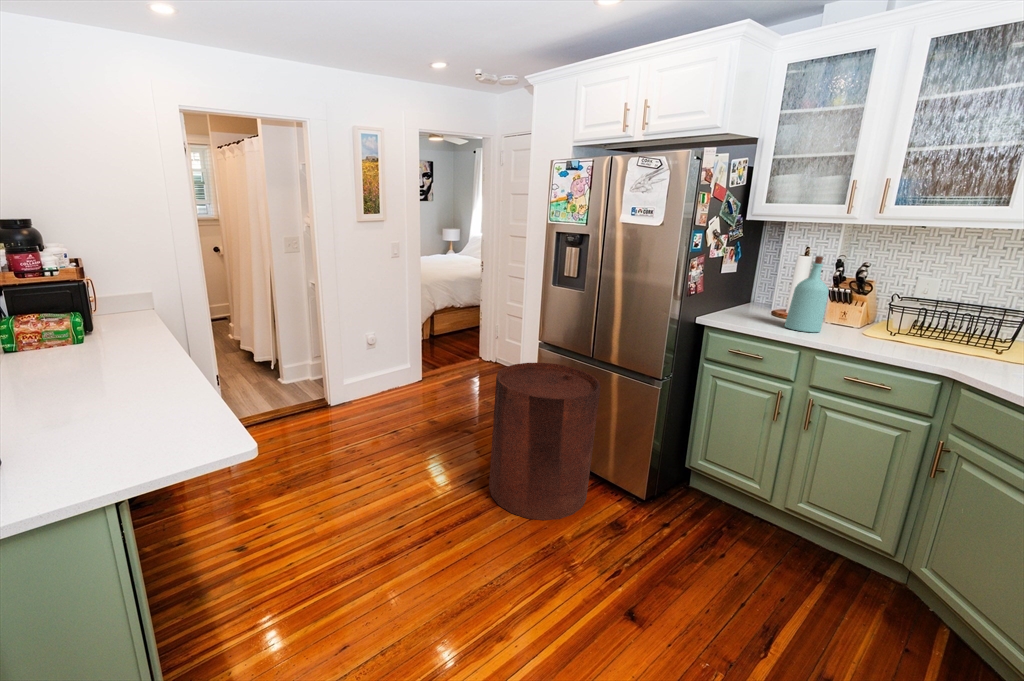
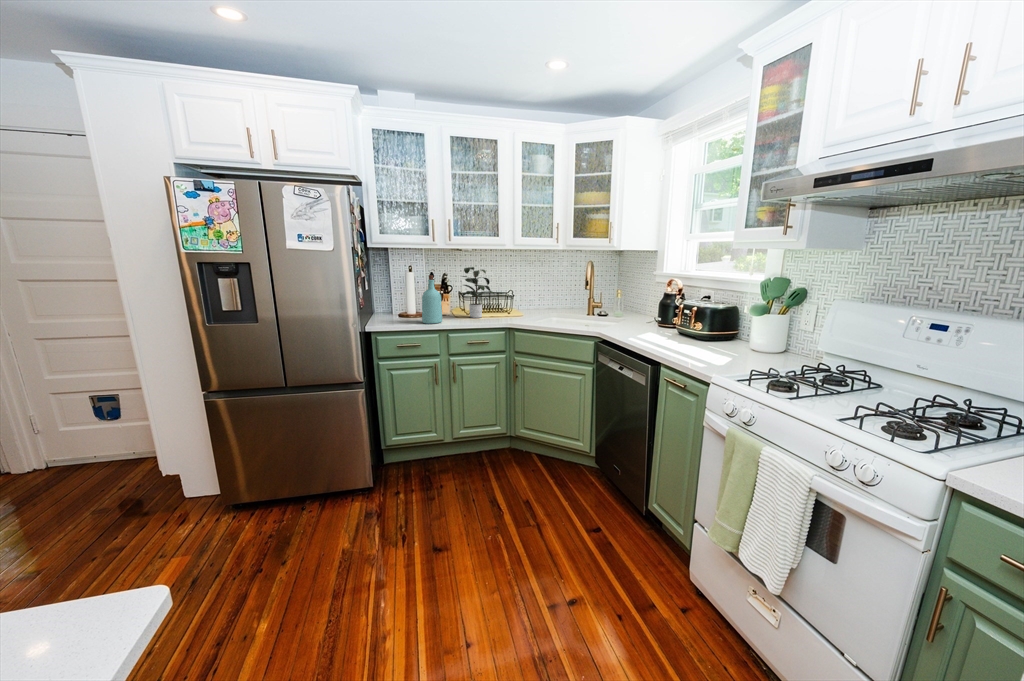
potted plant: none [870,252,975,345] -> present [462,267,494,318]
trash can: present [489,363,601,520] -> none [198,407,332,576]

